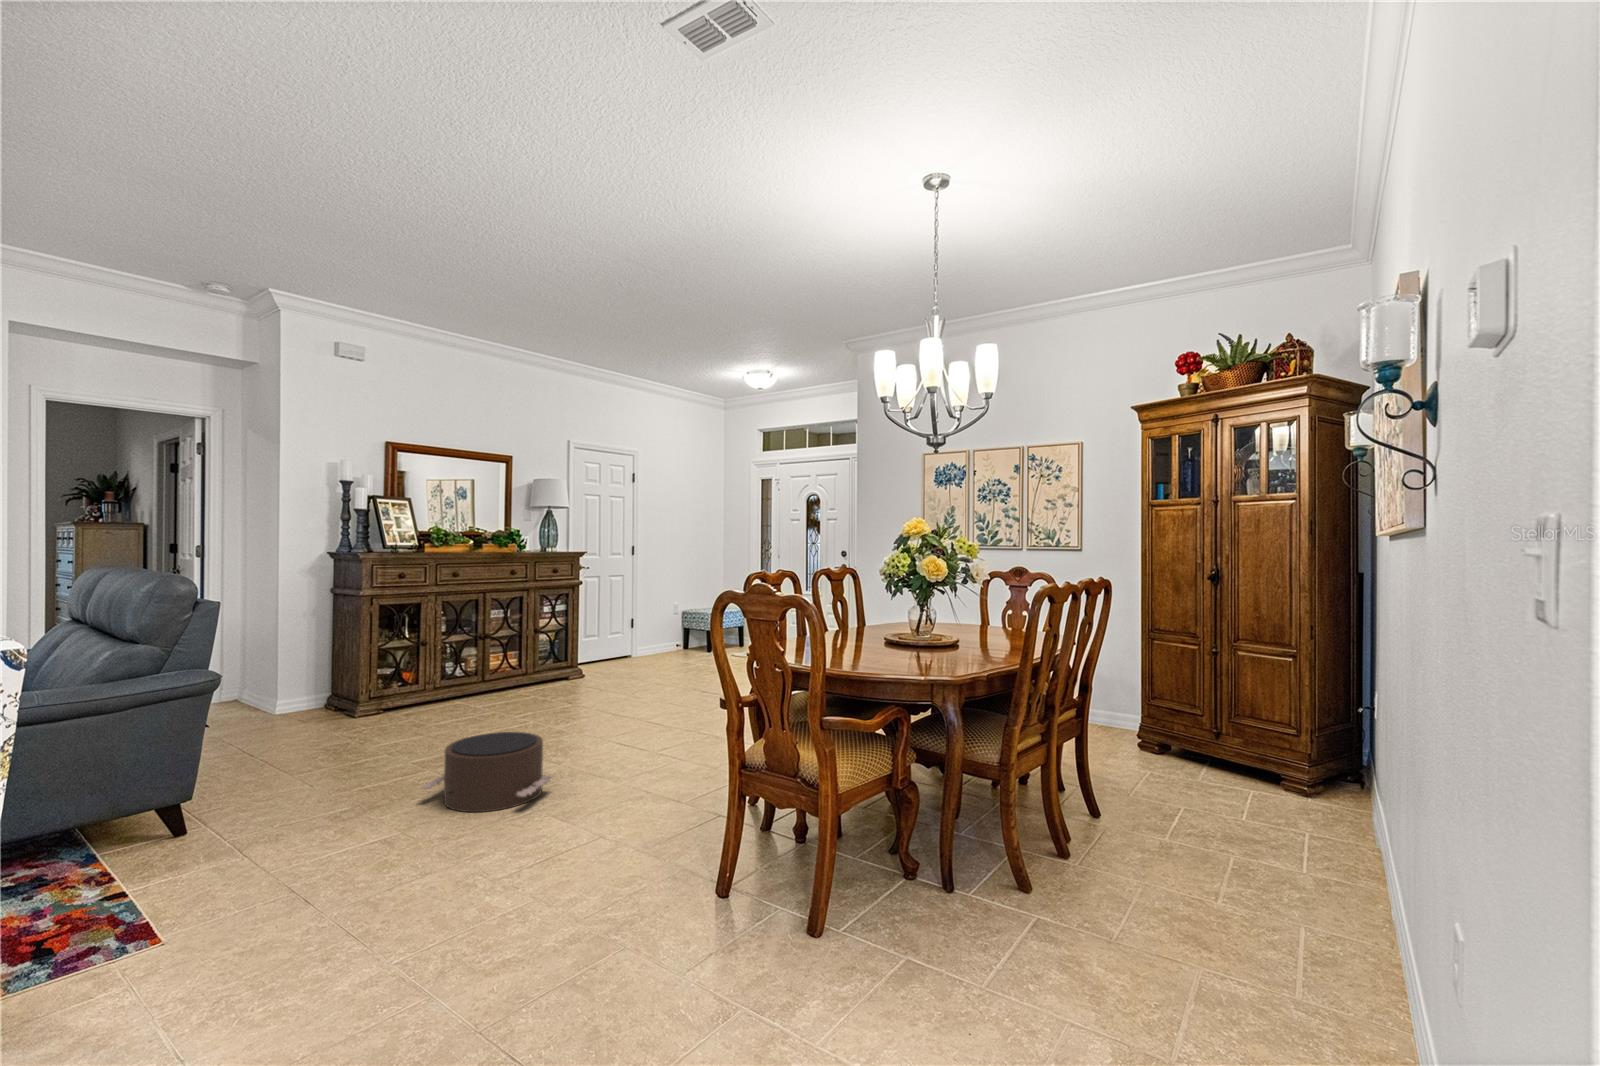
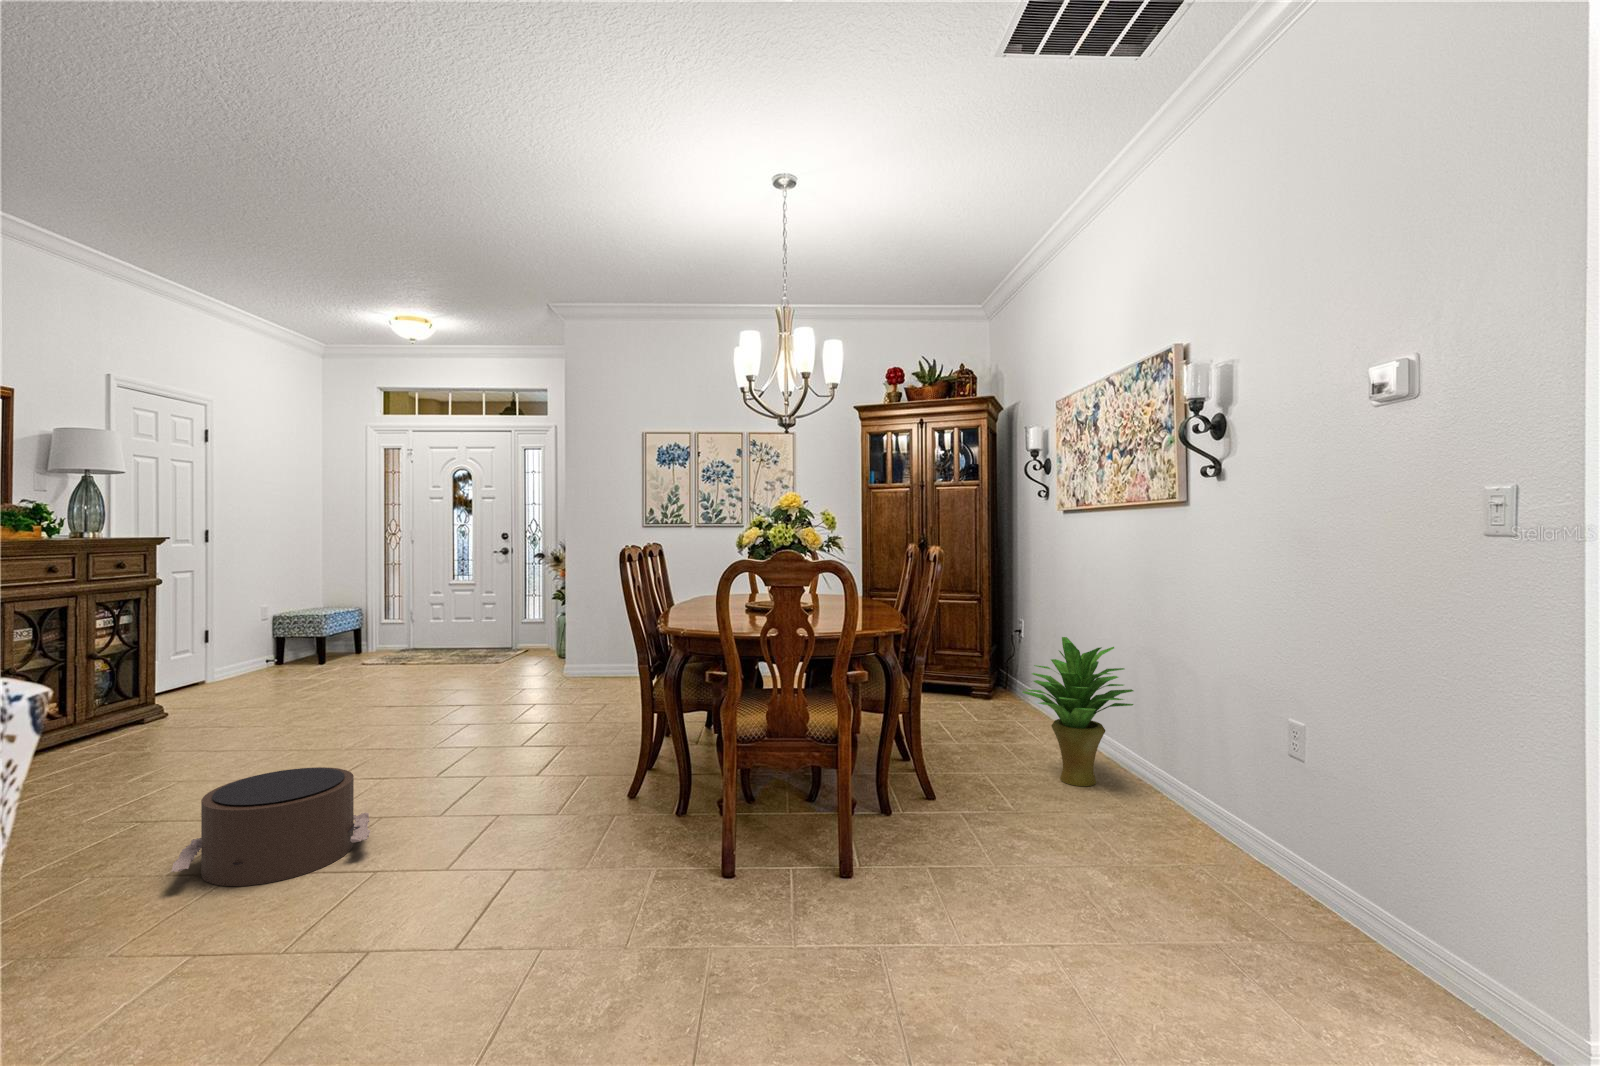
potted plant: none [1183,731,1380,968] -> present [1022,637,1133,786]

